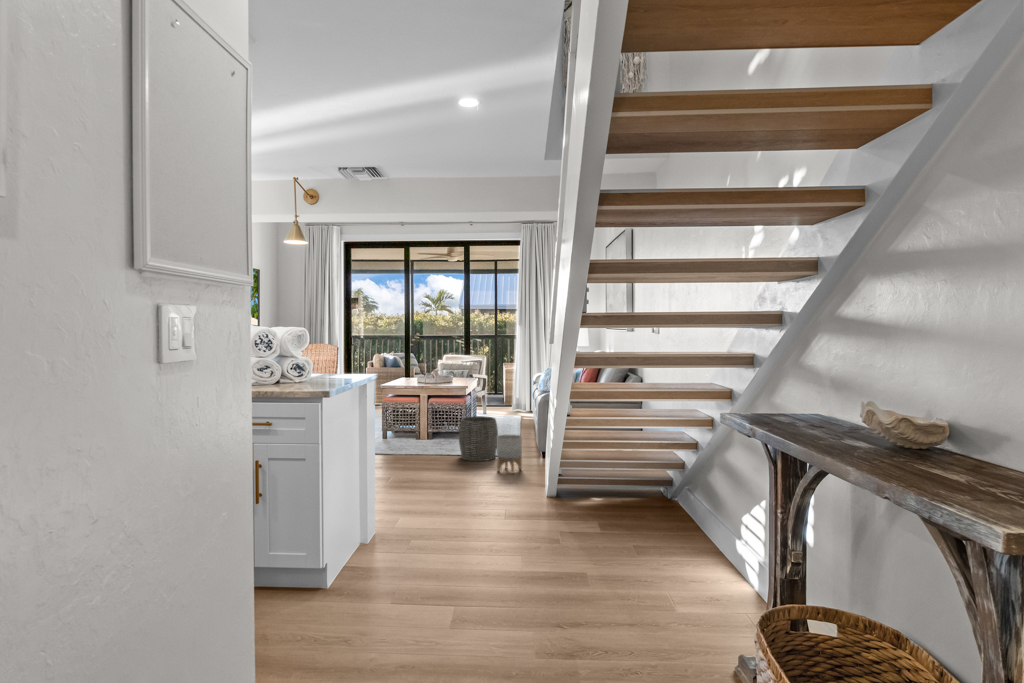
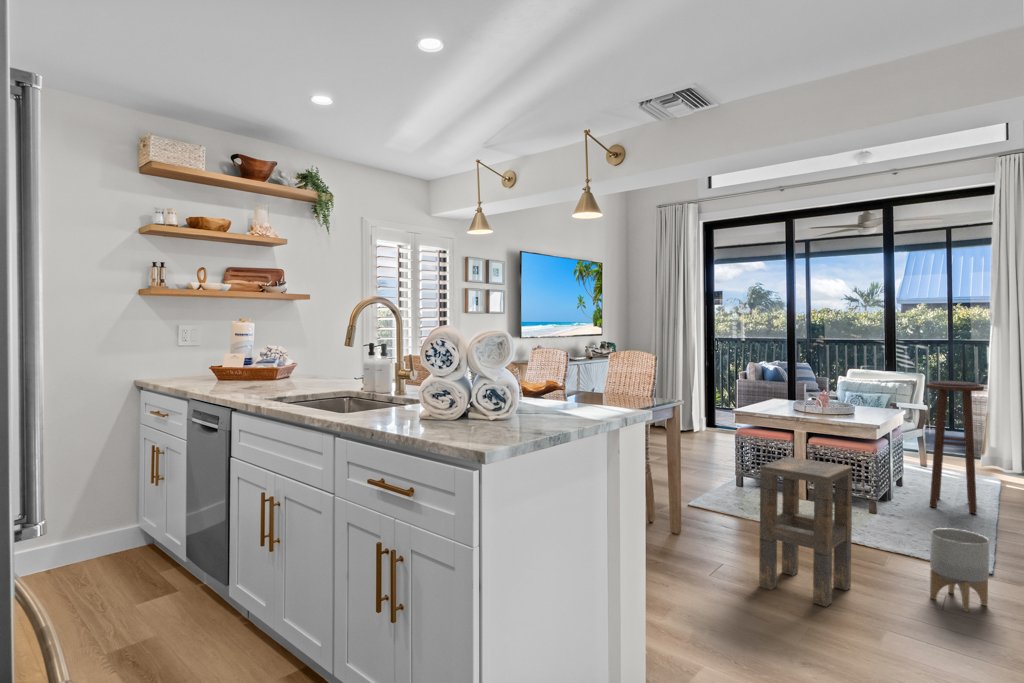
stool: none [491,358,518,434] -> present [926,381,984,513]
side table: none [413,405,460,483] -> present [759,457,852,607]
woven basket: present [459,416,498,461] -> none [856,480,935,565]

